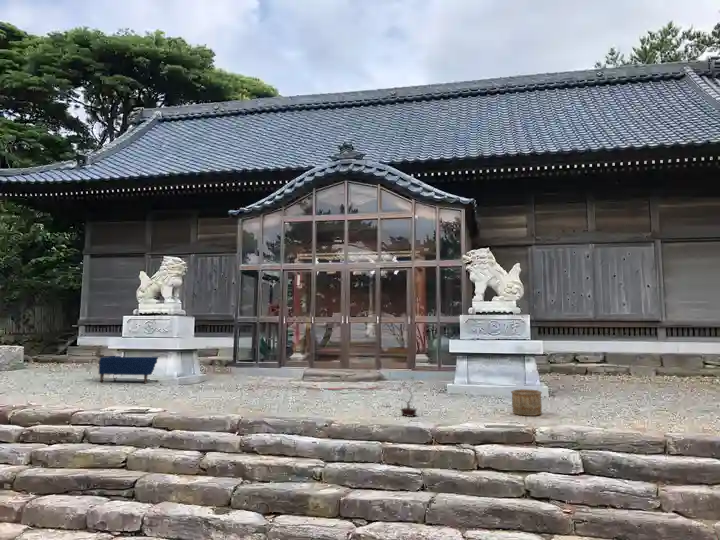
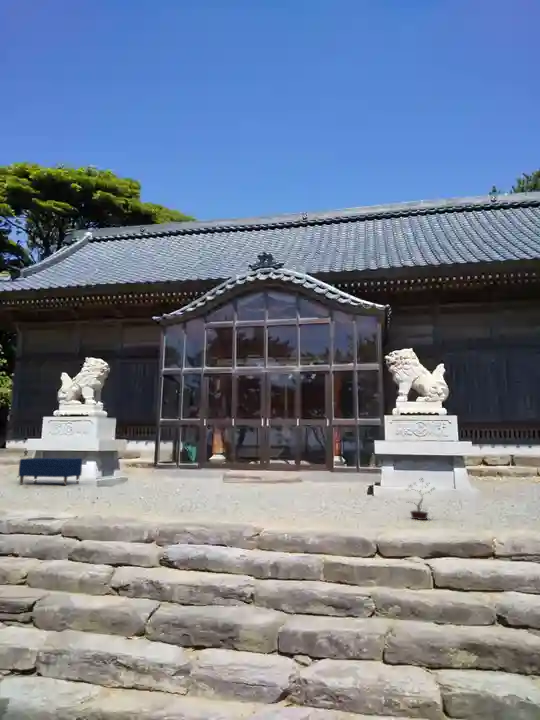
potted plant: present [399,382,416,417] -> present [410,478,432,520]
wooden bucket: present [511,389,542,416] -> none [451,493,485,522]

